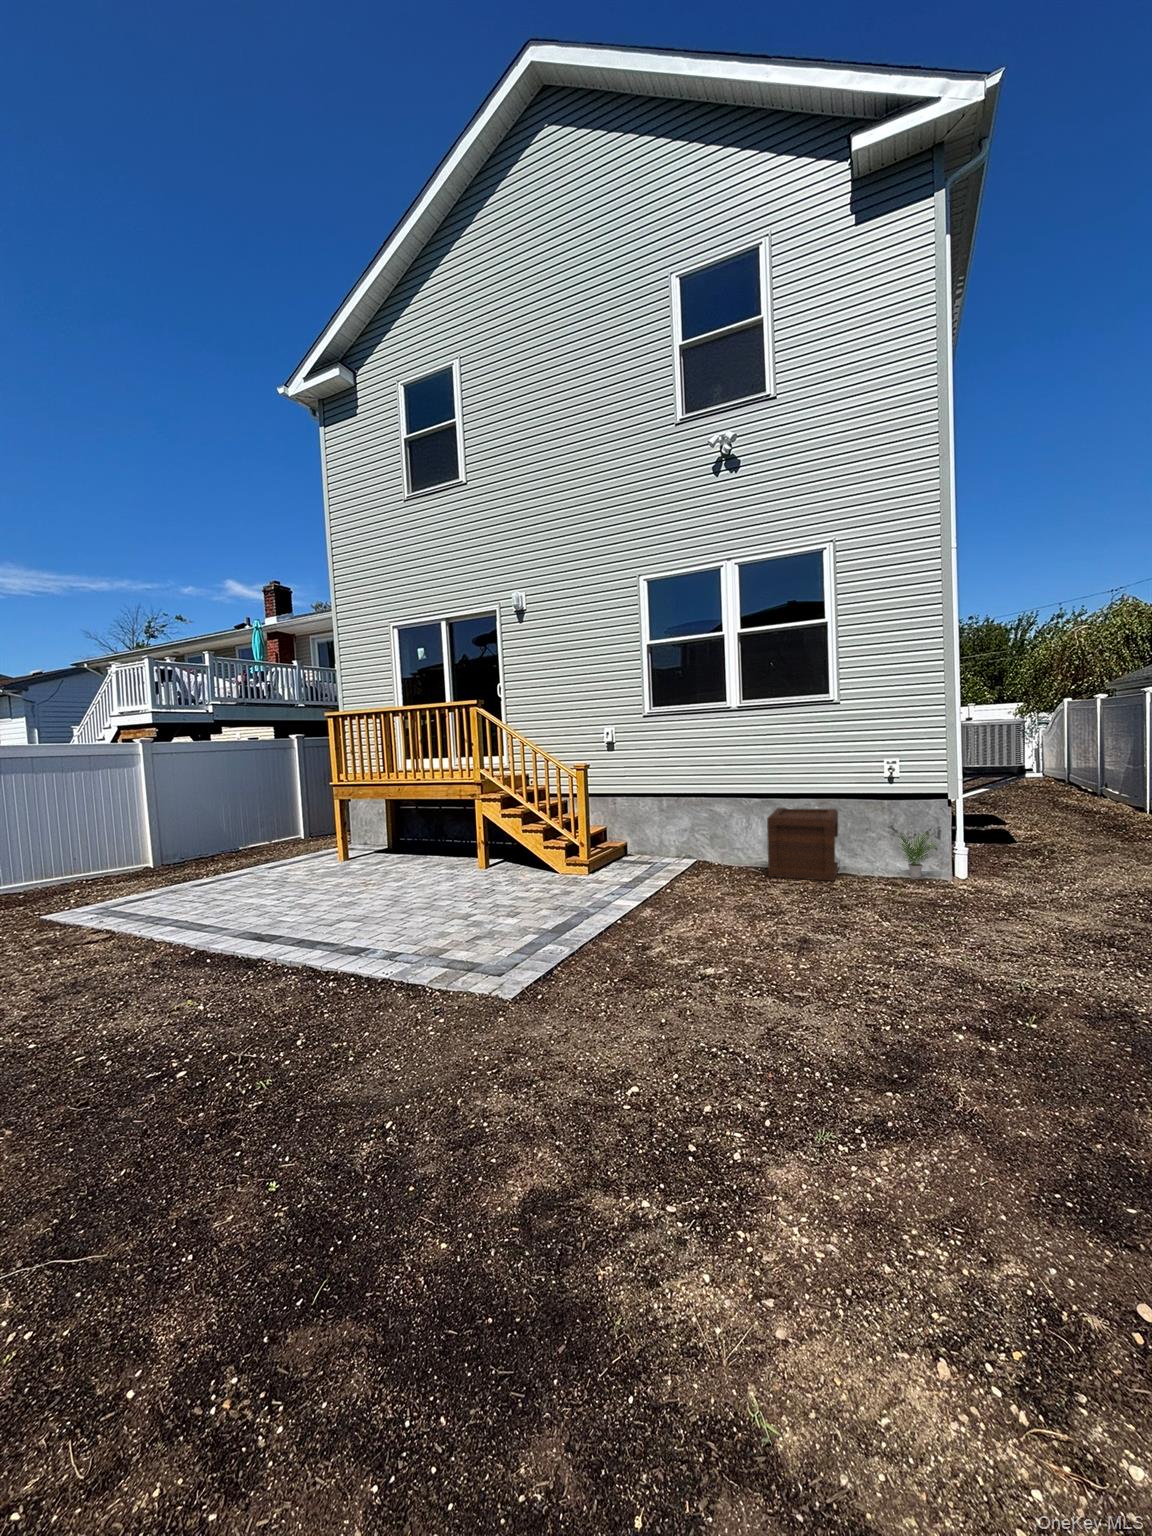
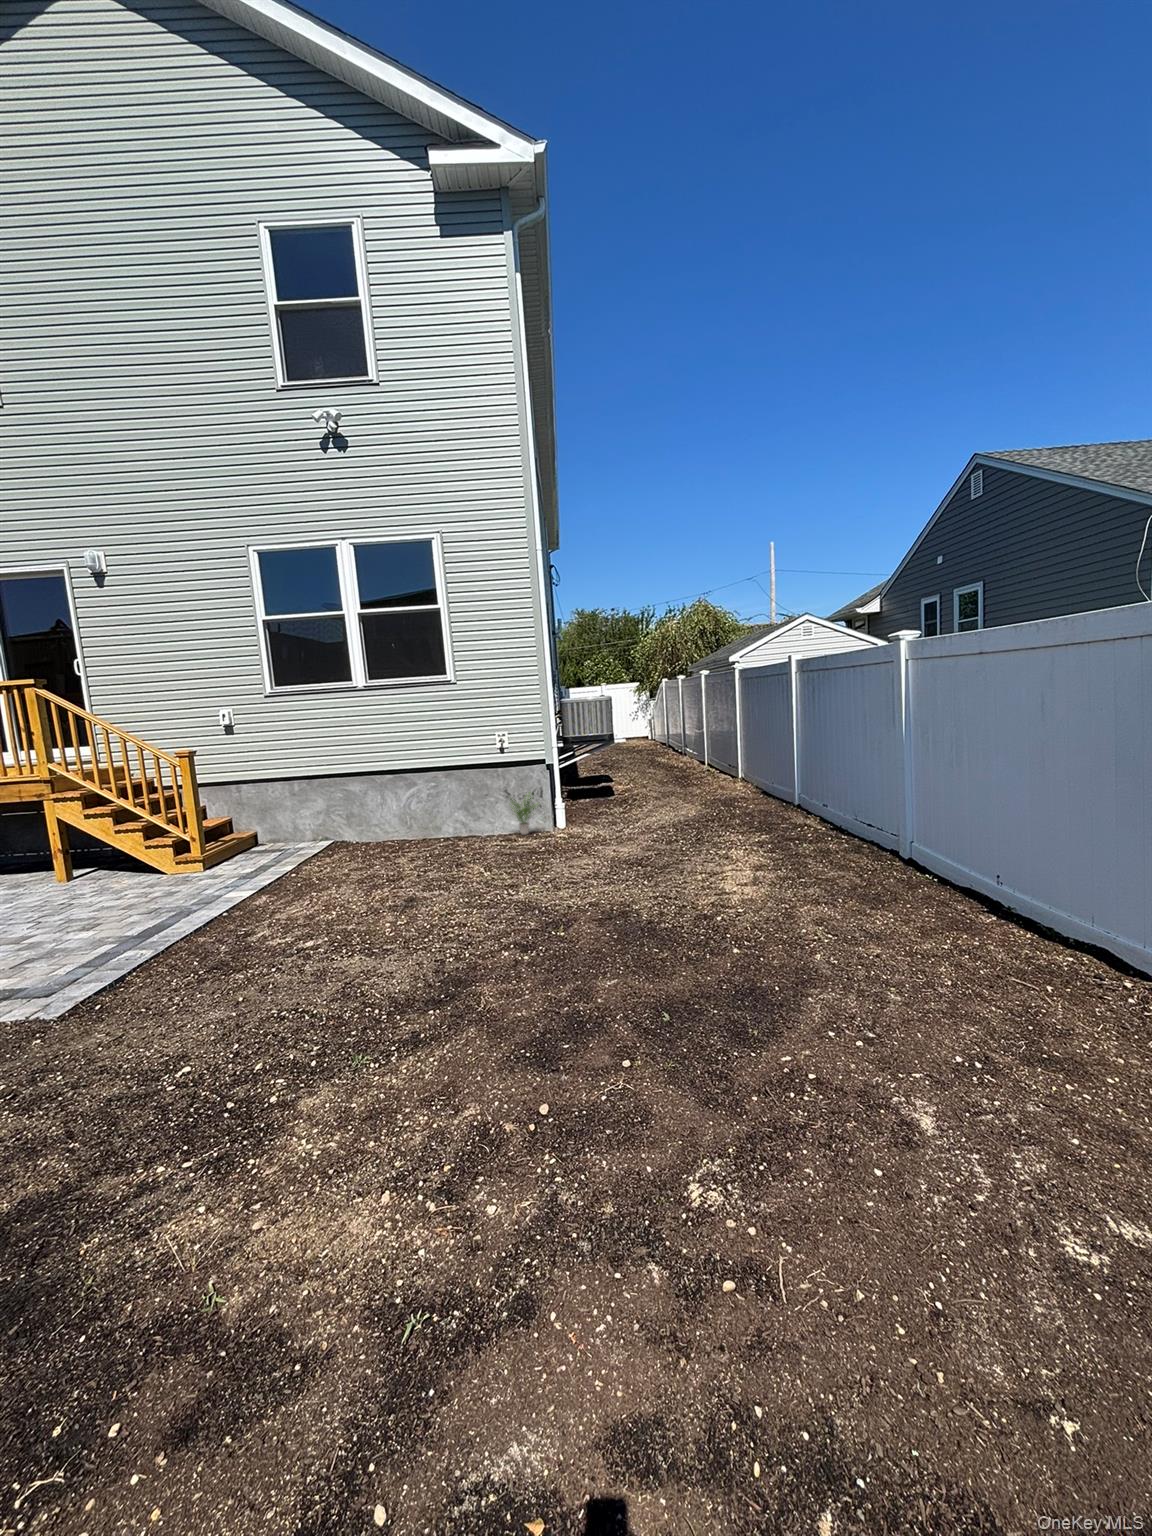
wooden crate: present [767,808,839,881] -> none [393,780,464,849]

